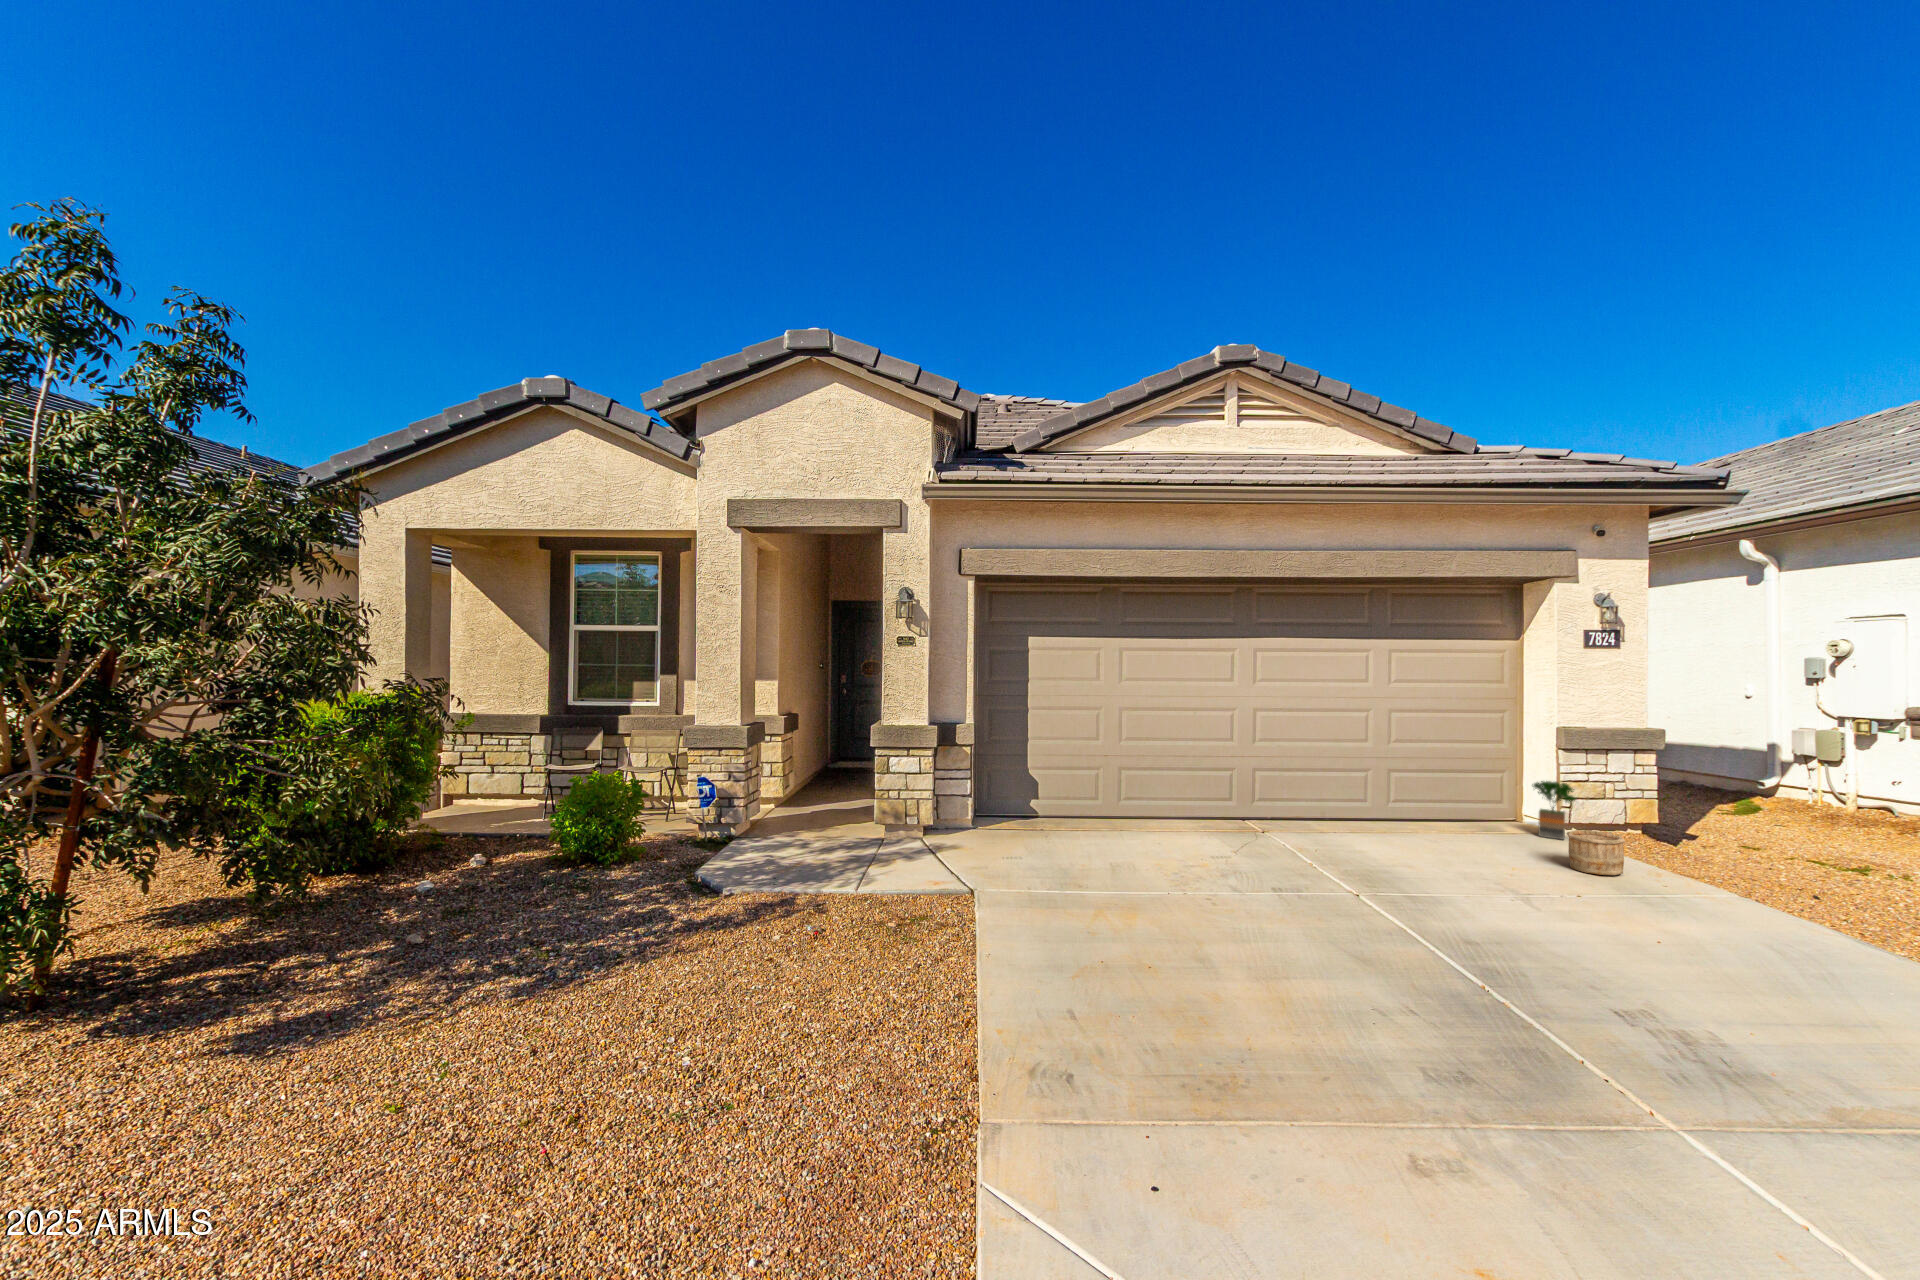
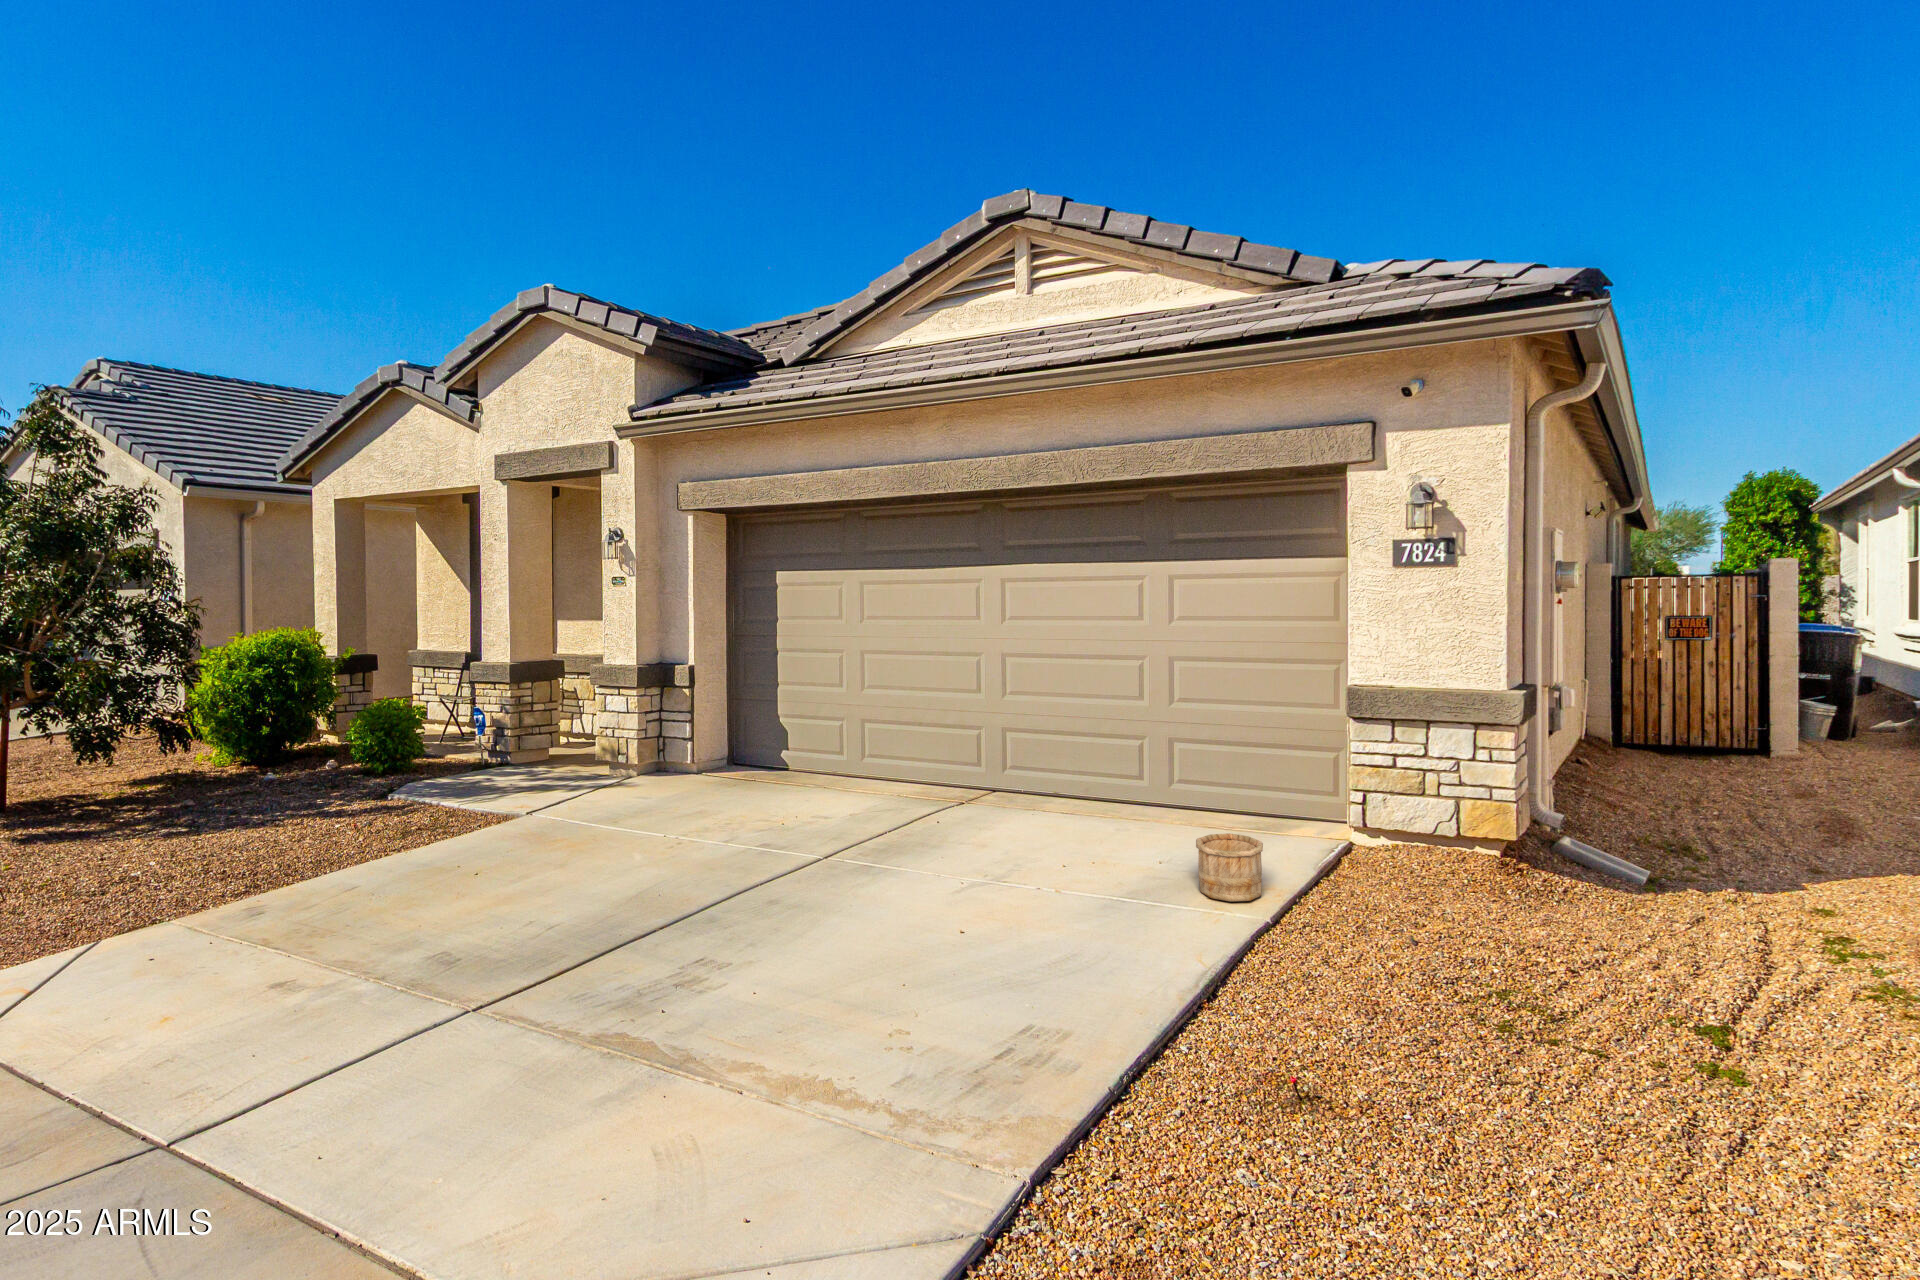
potted tree: present [1532,781,1576,840] -> none [1288,760,1346,848]

